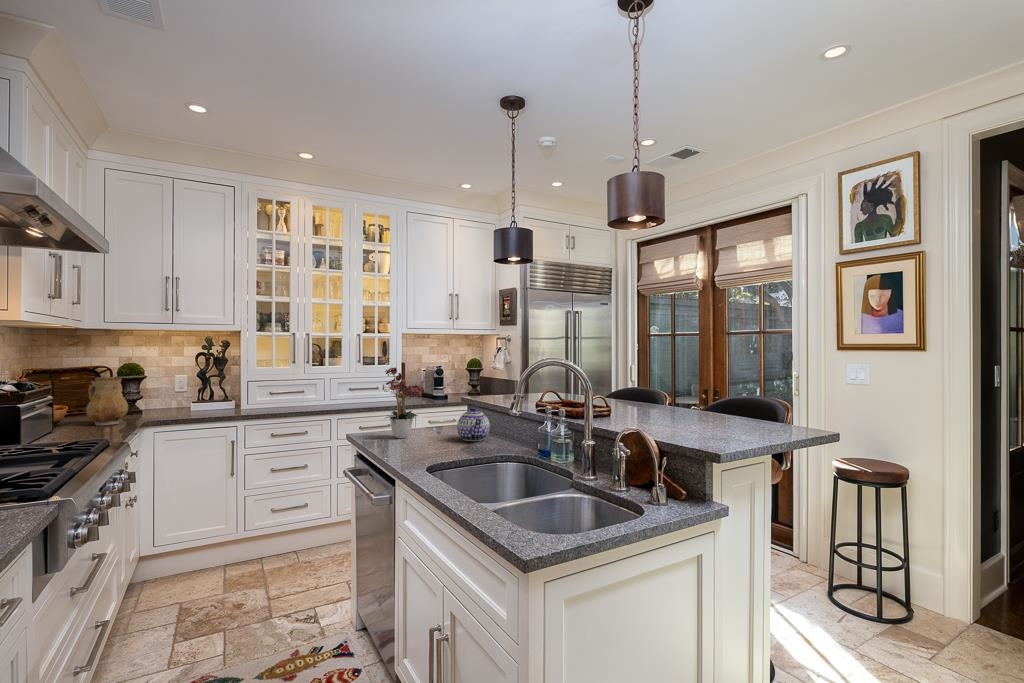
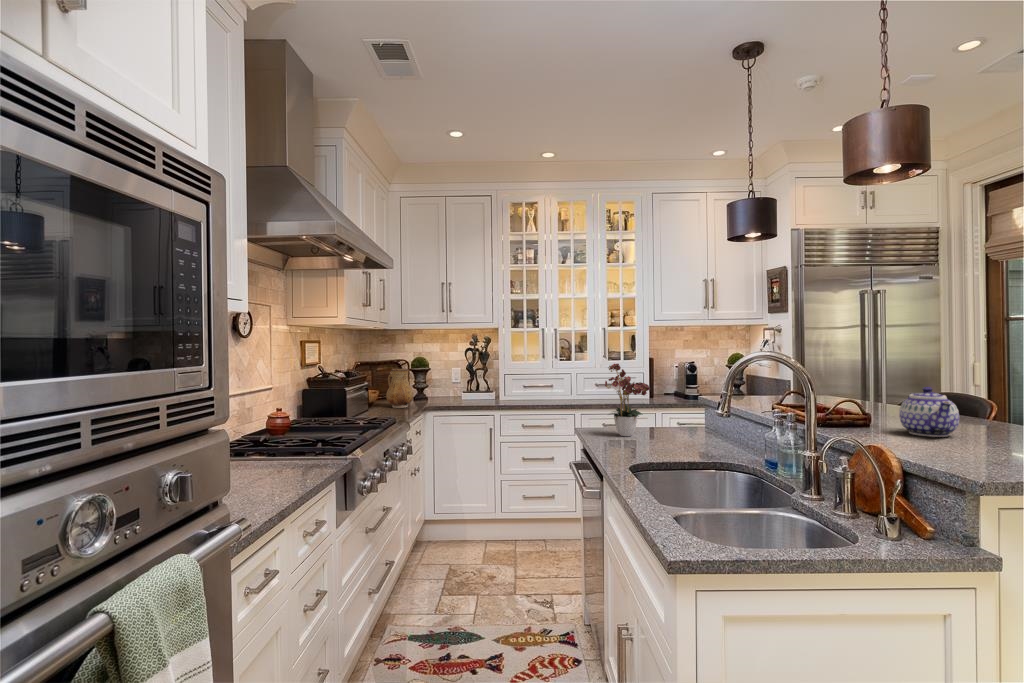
teapot: present [457,407,490,441] -> present [899,387,959,437]

